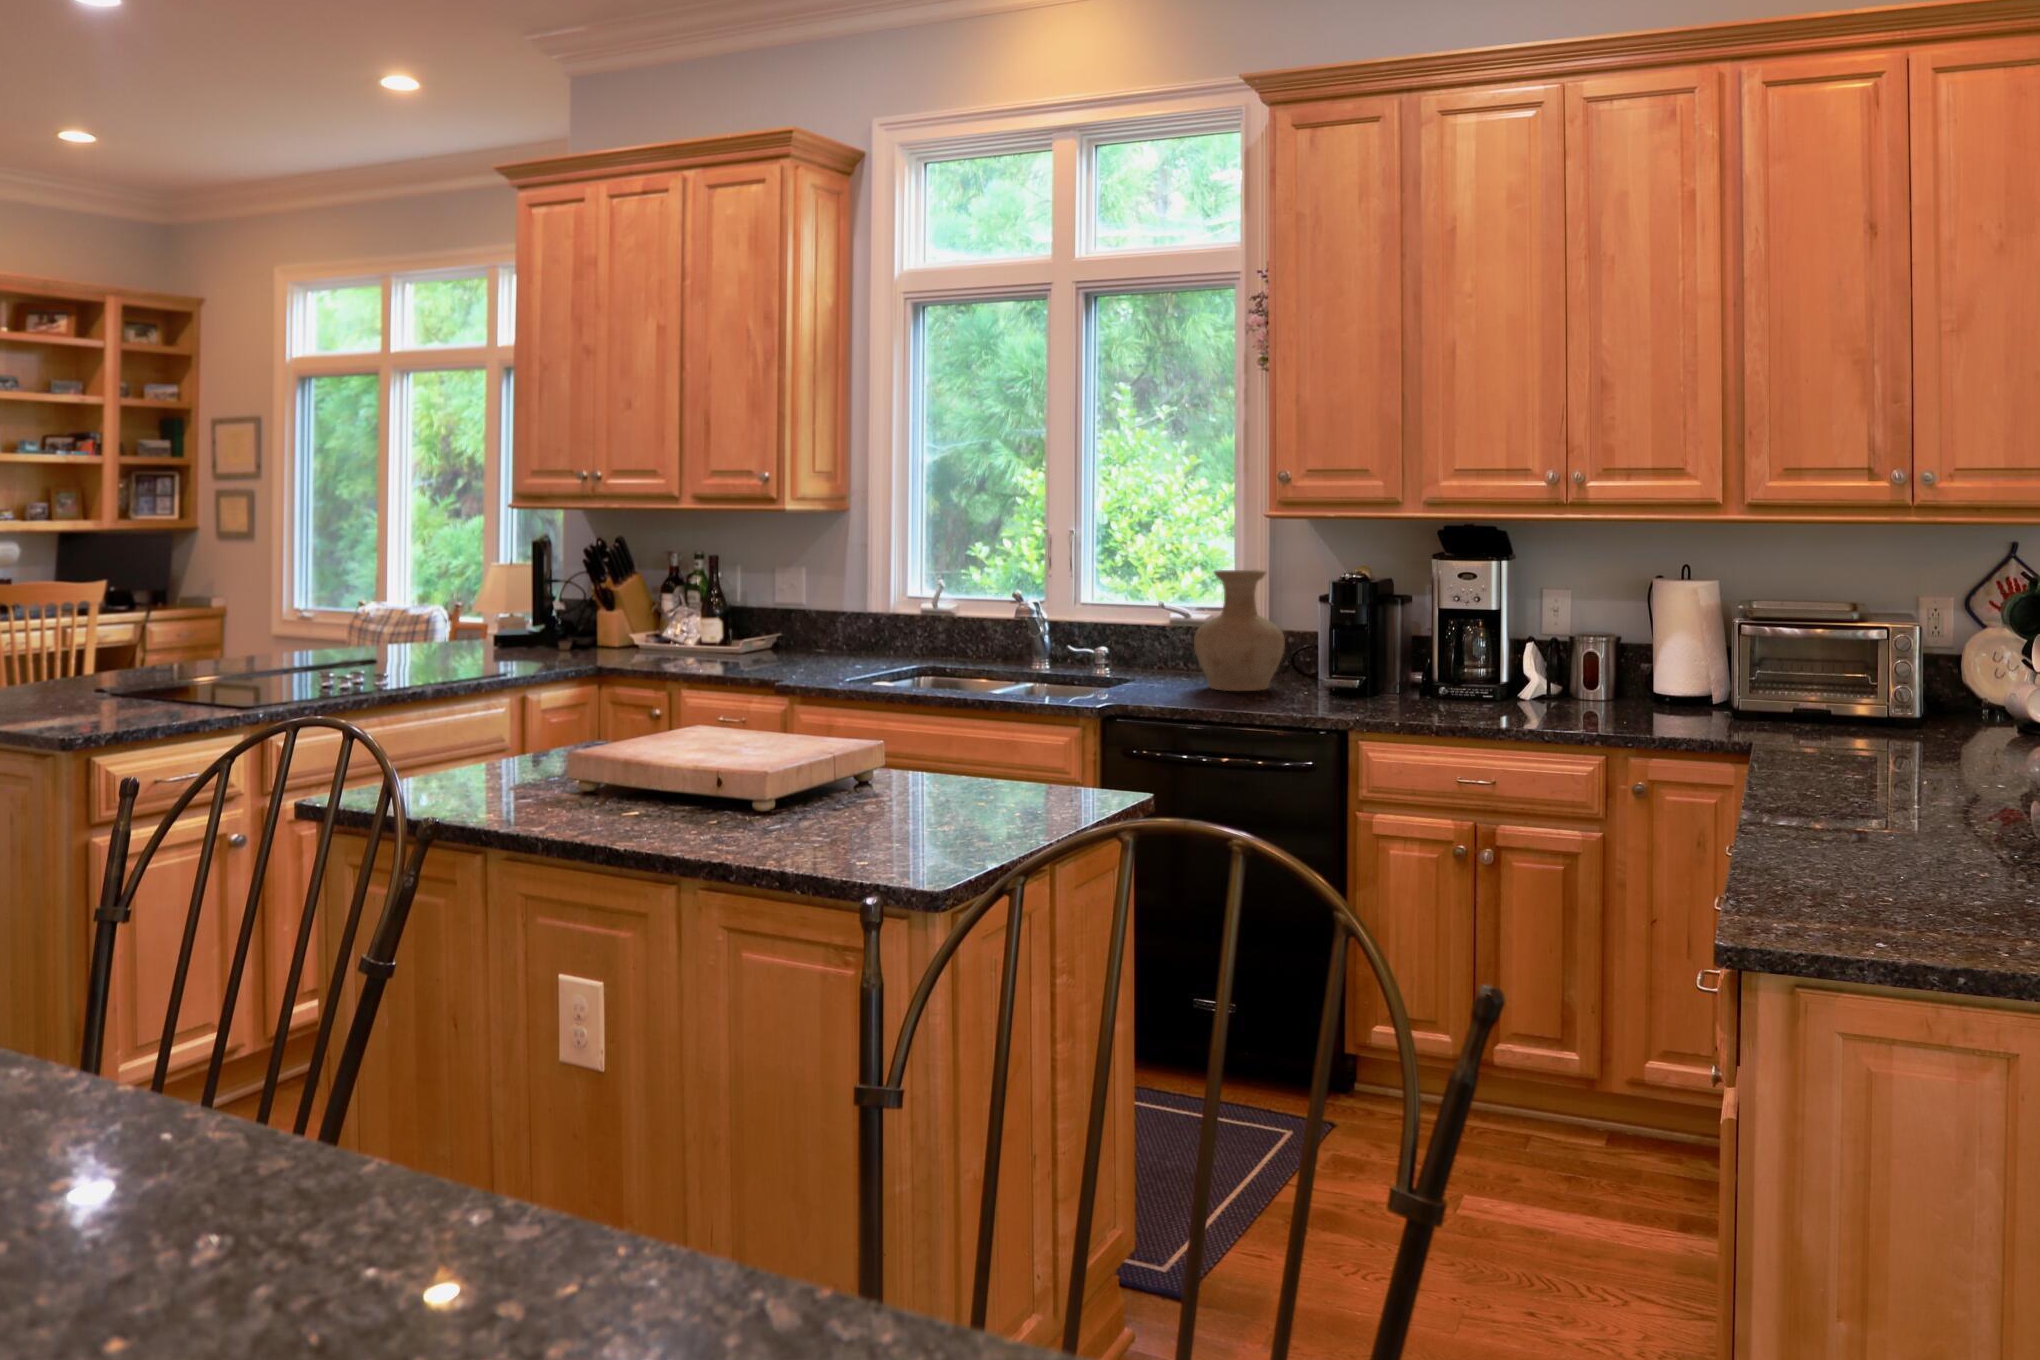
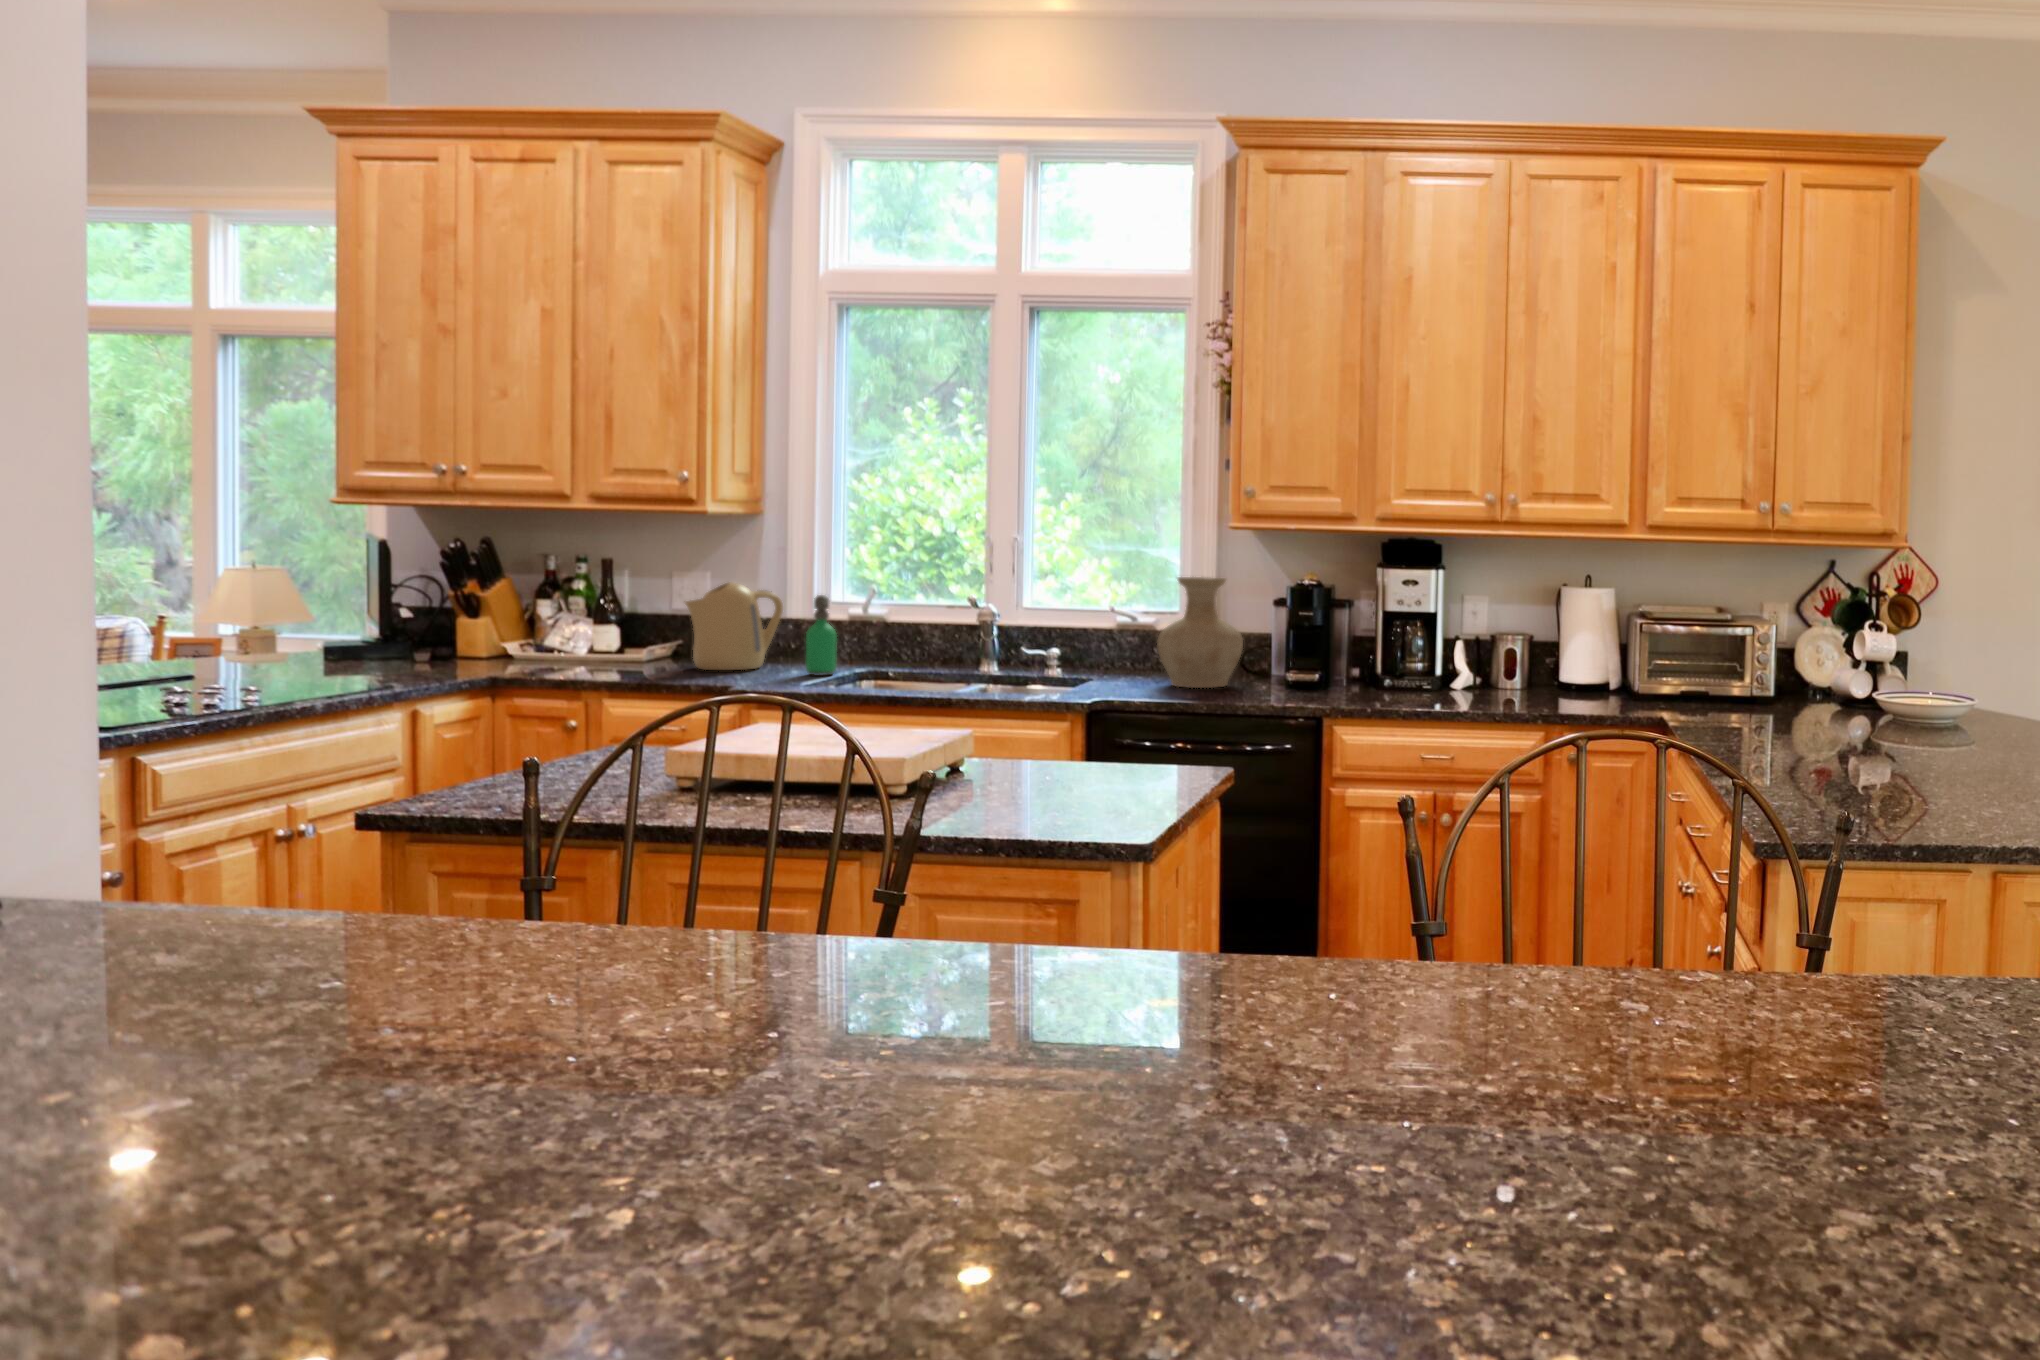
kettle: none [764,579,854,665] -> present [685,582,783,670]
soap dispenser: none [866,591,894,671] -> present [806,595,837,676]

